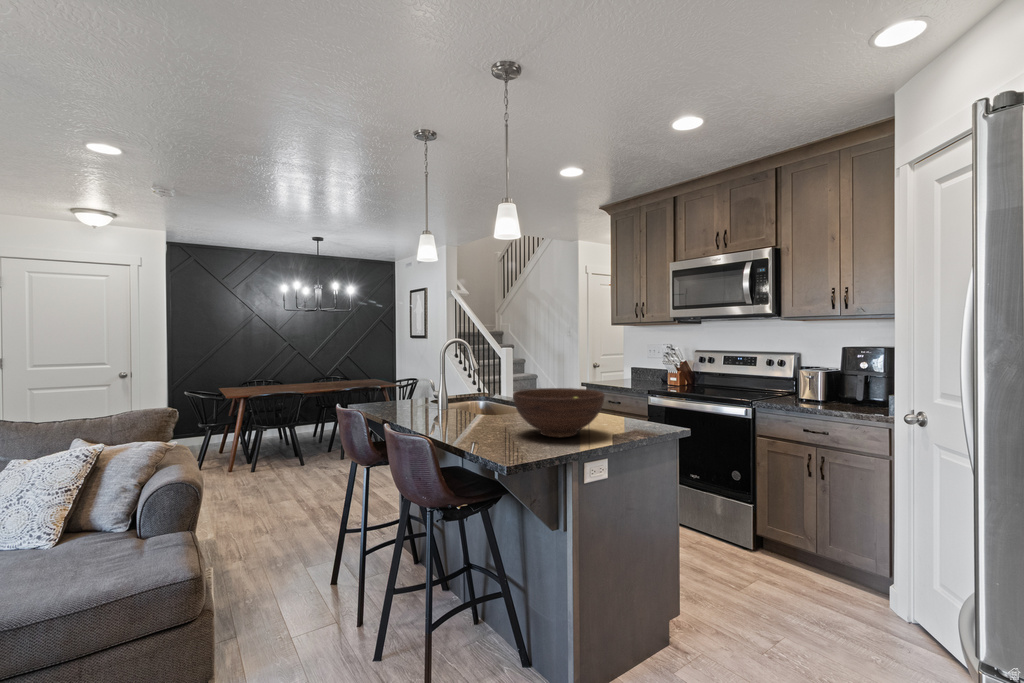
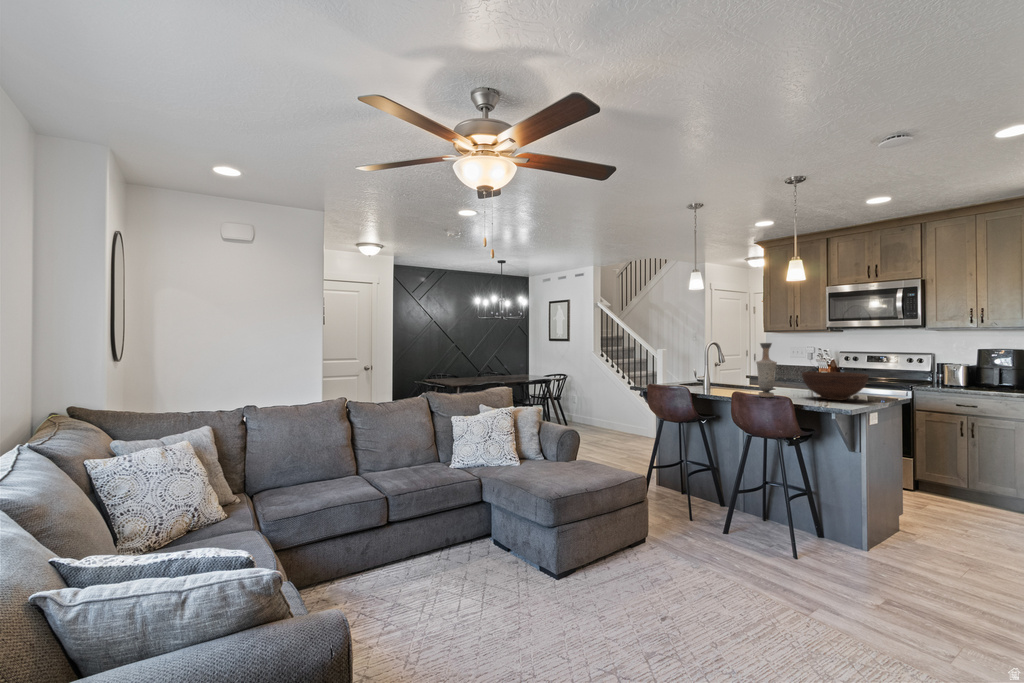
vase: none [449,344,479,432] -> present [756,343,777,398]

